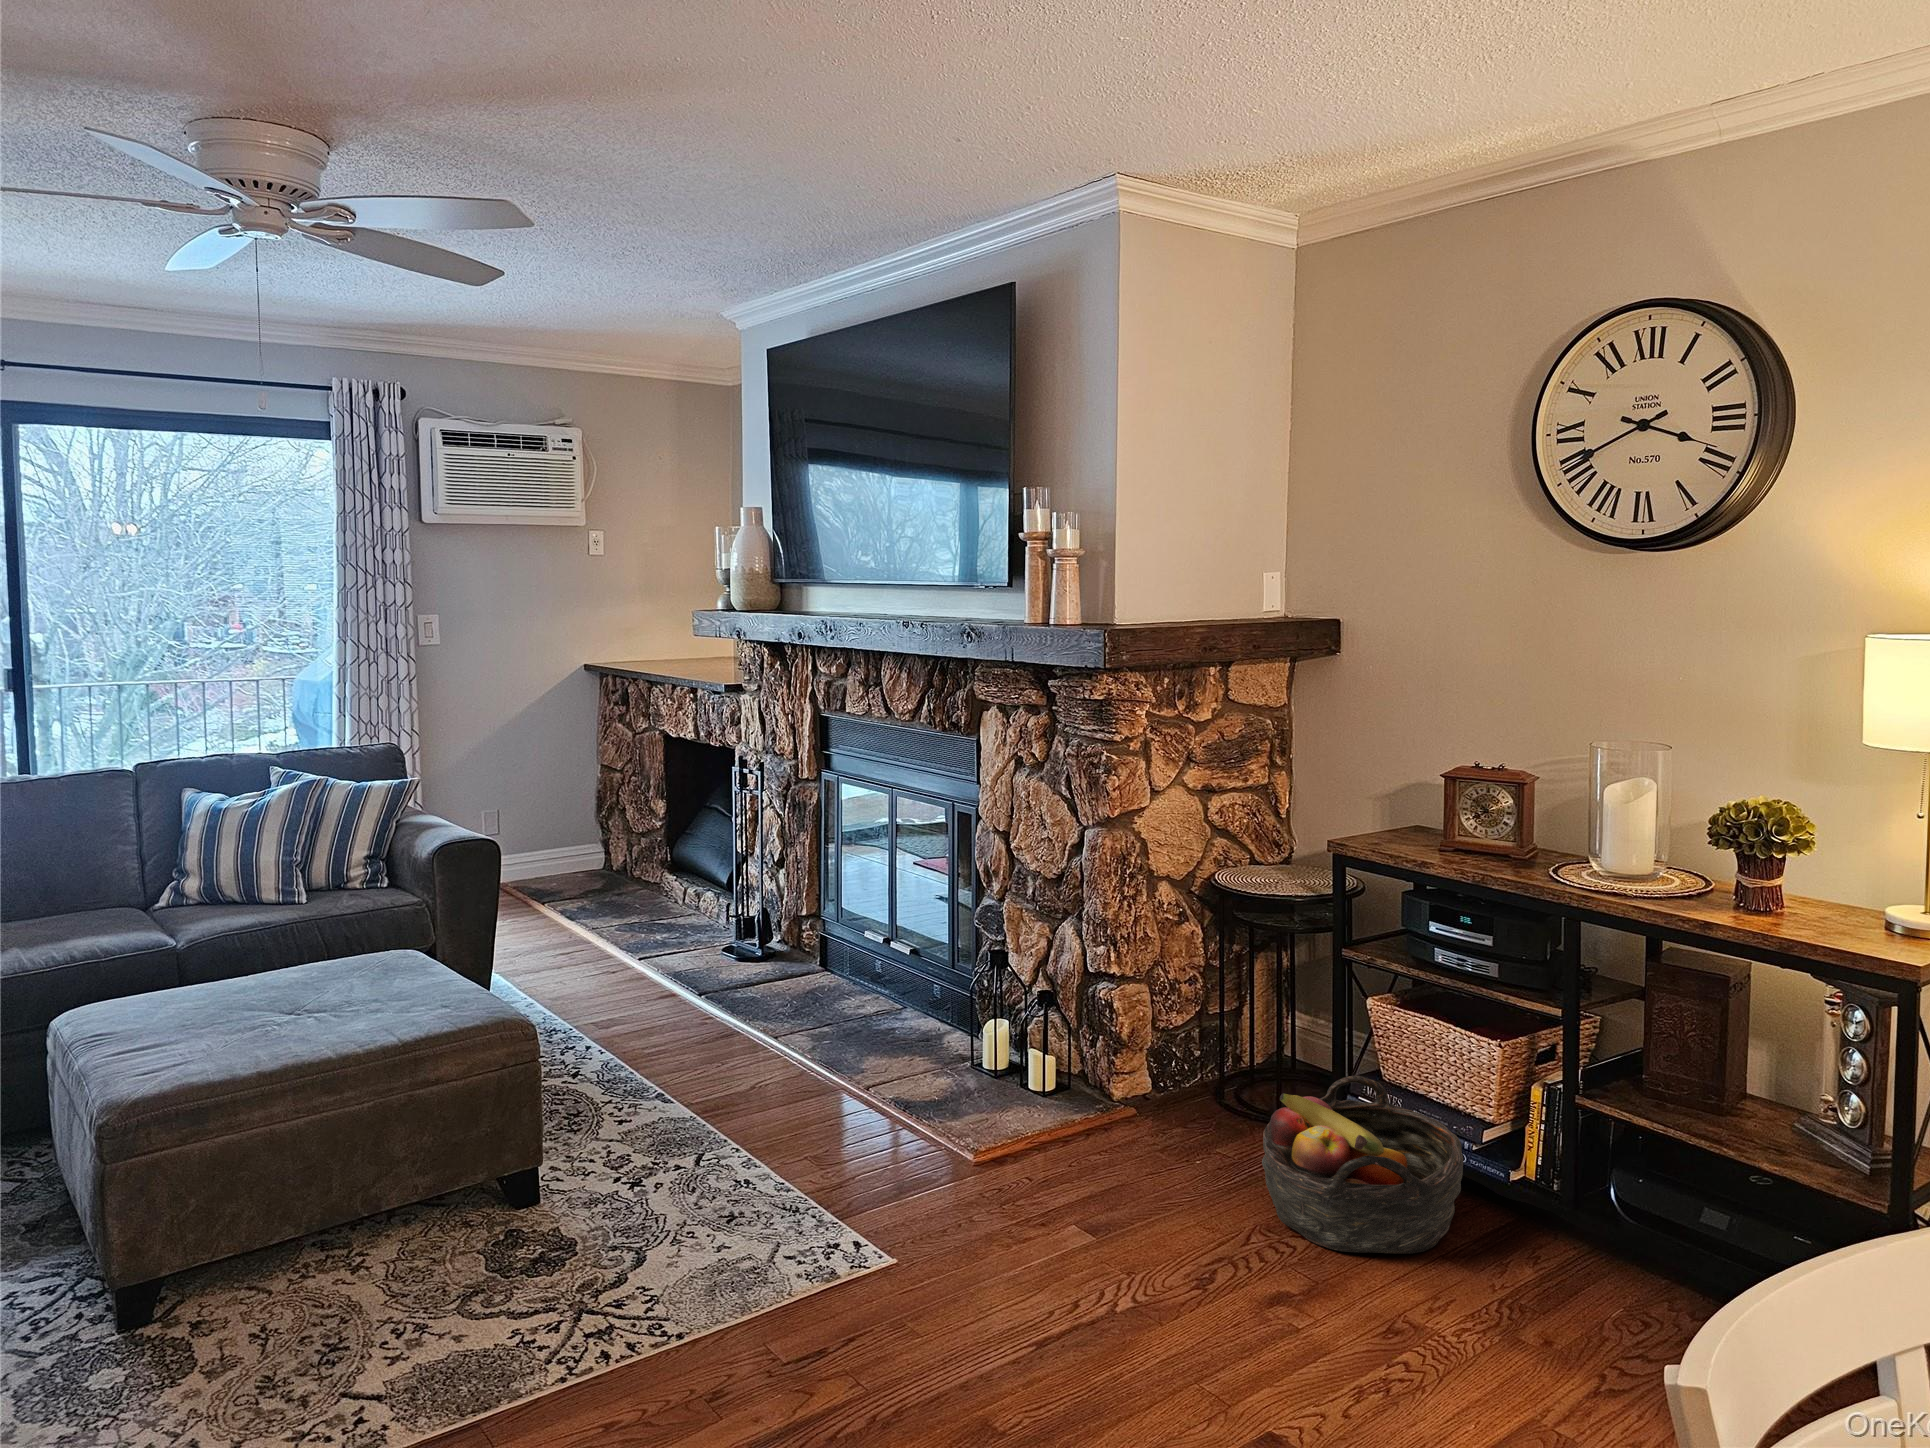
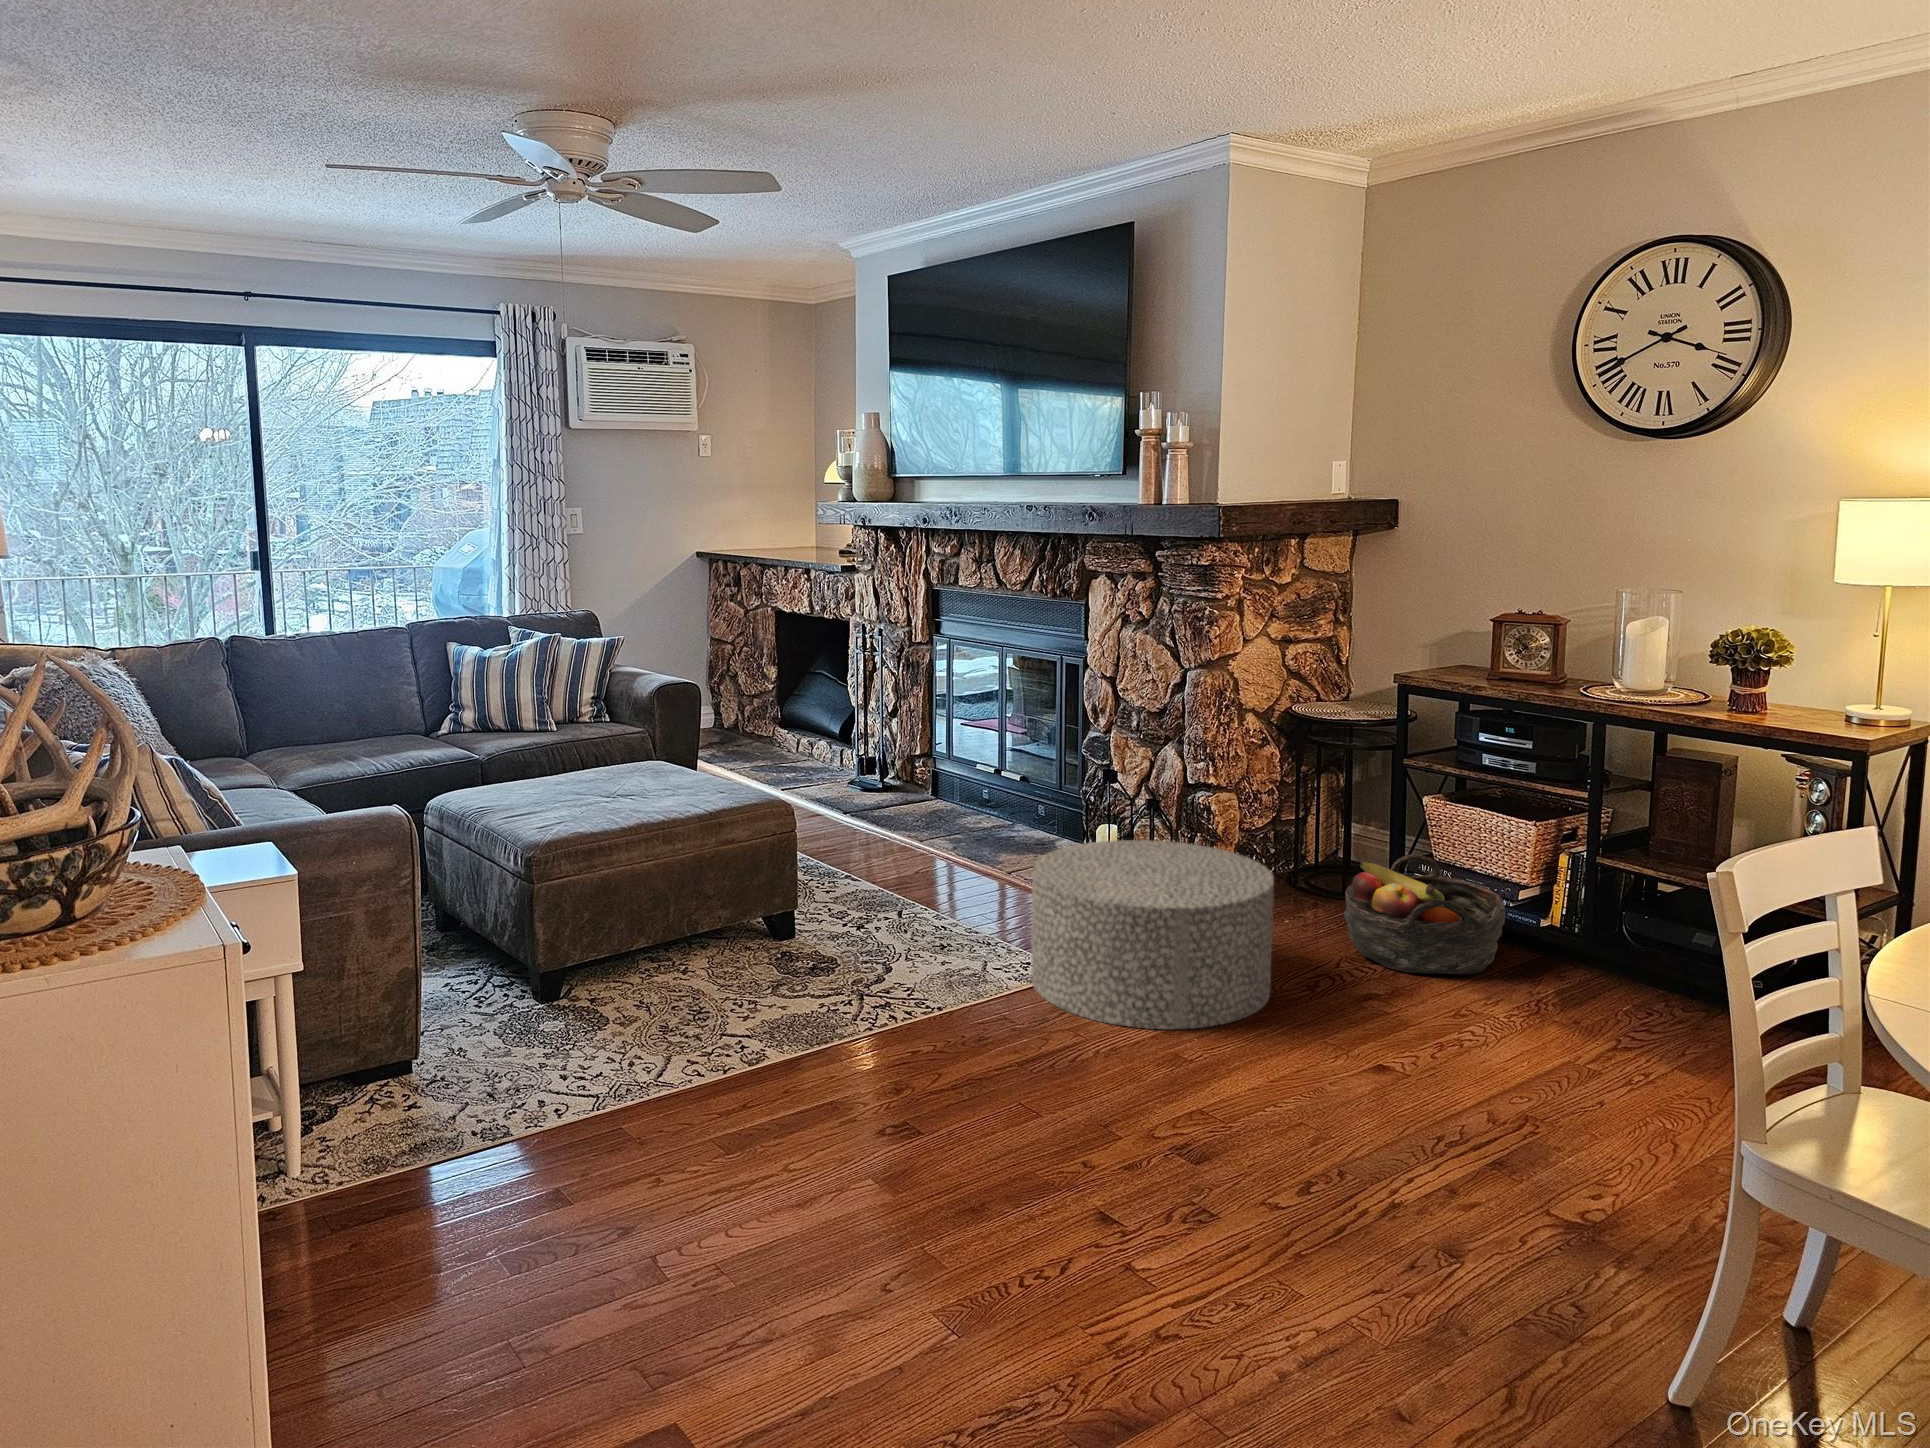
ottoman: none [827,1067,1149,1367] -> present [1032,840,1274,1029]

